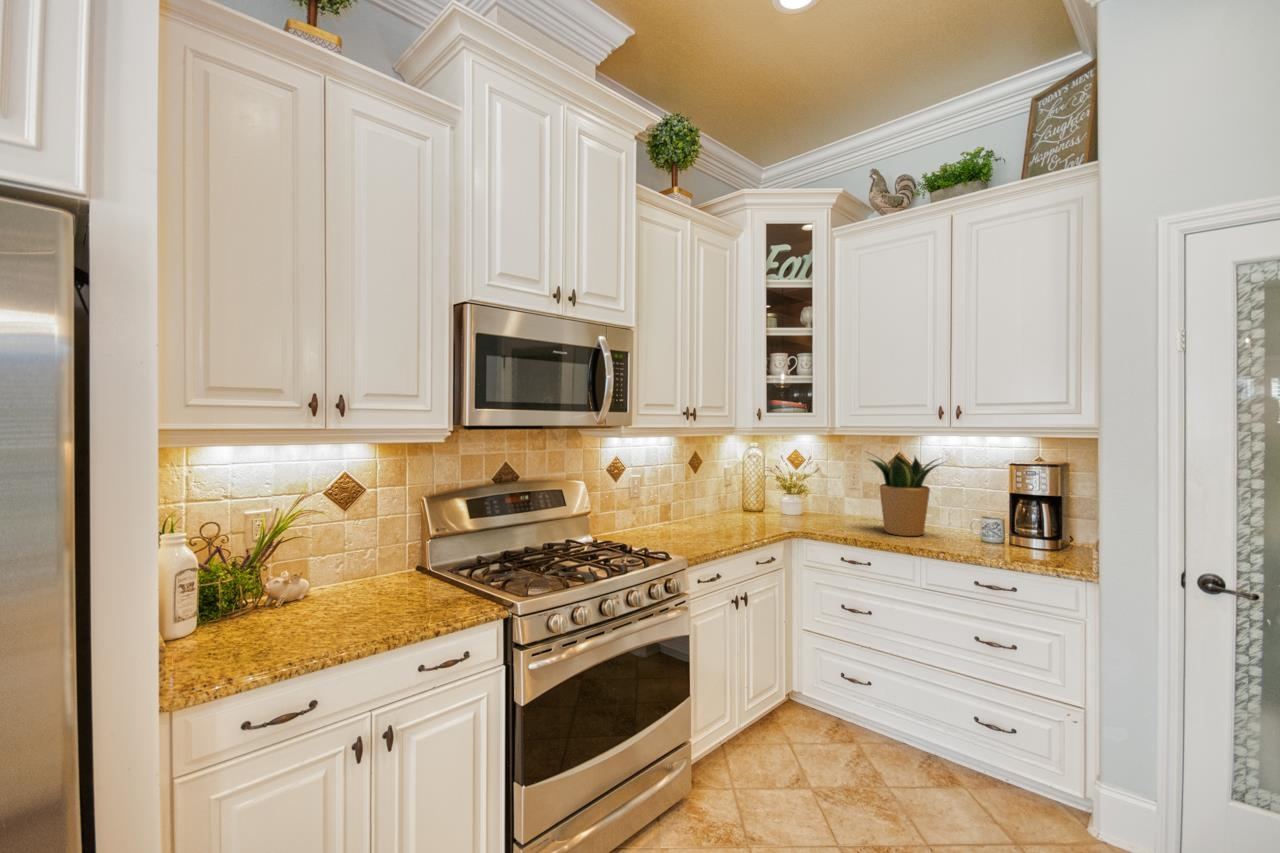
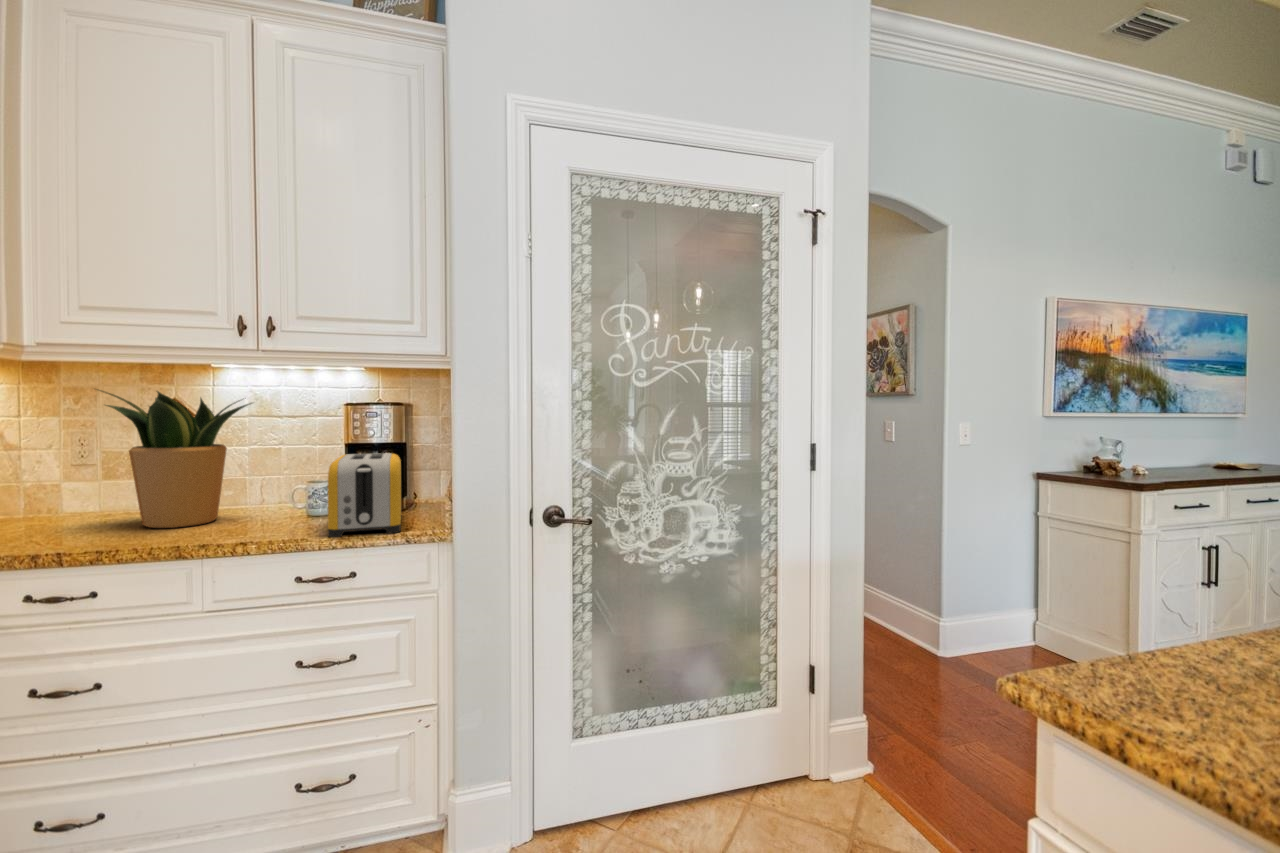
toaster: none [998,502,1056,567] -> present [328,453,401,537]

